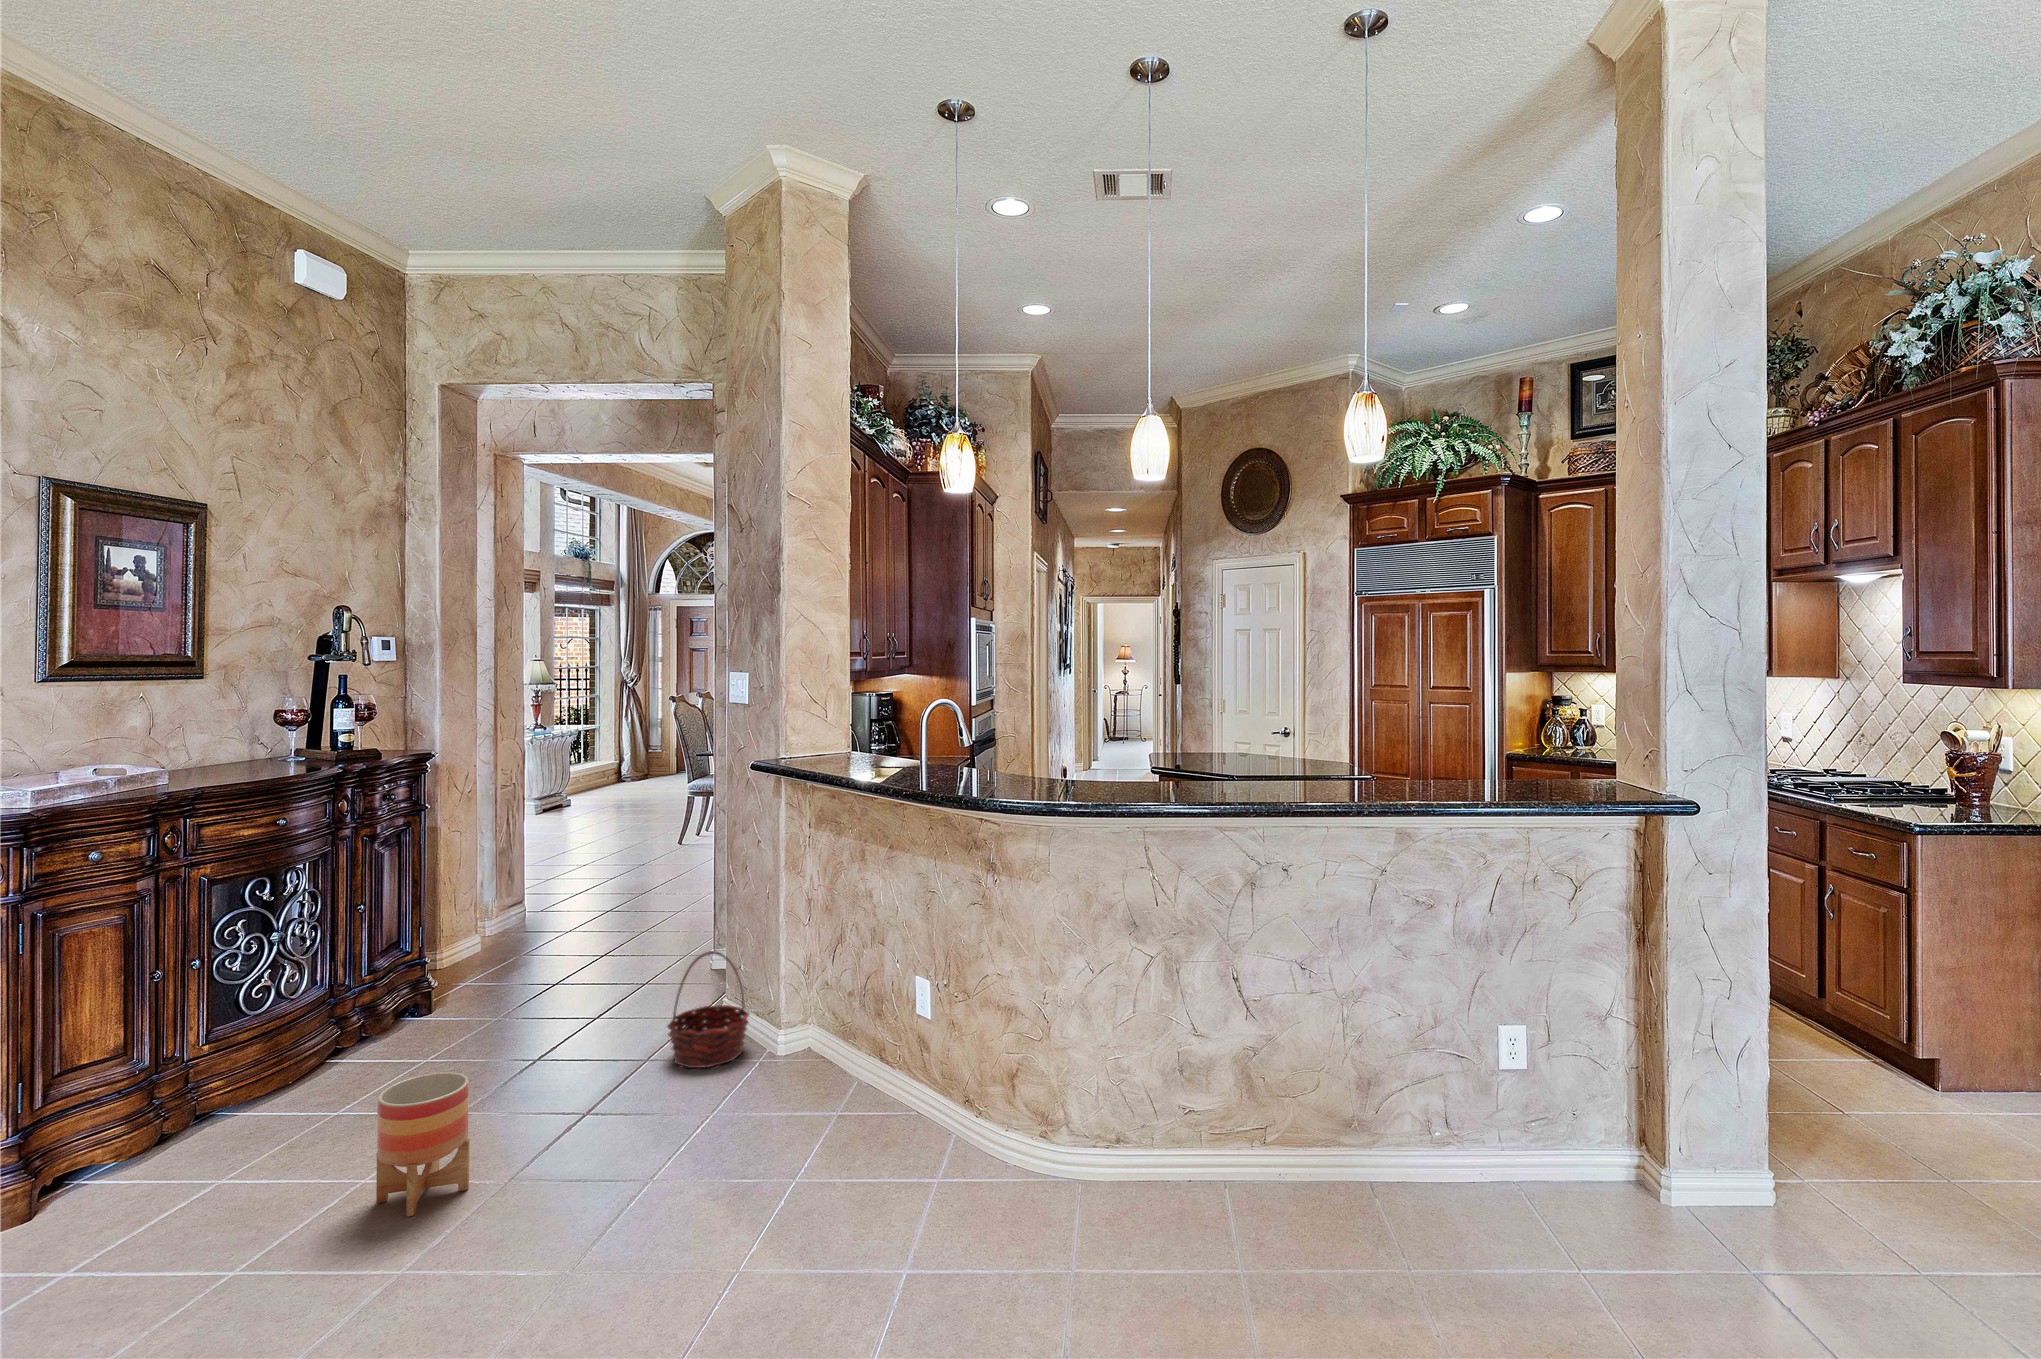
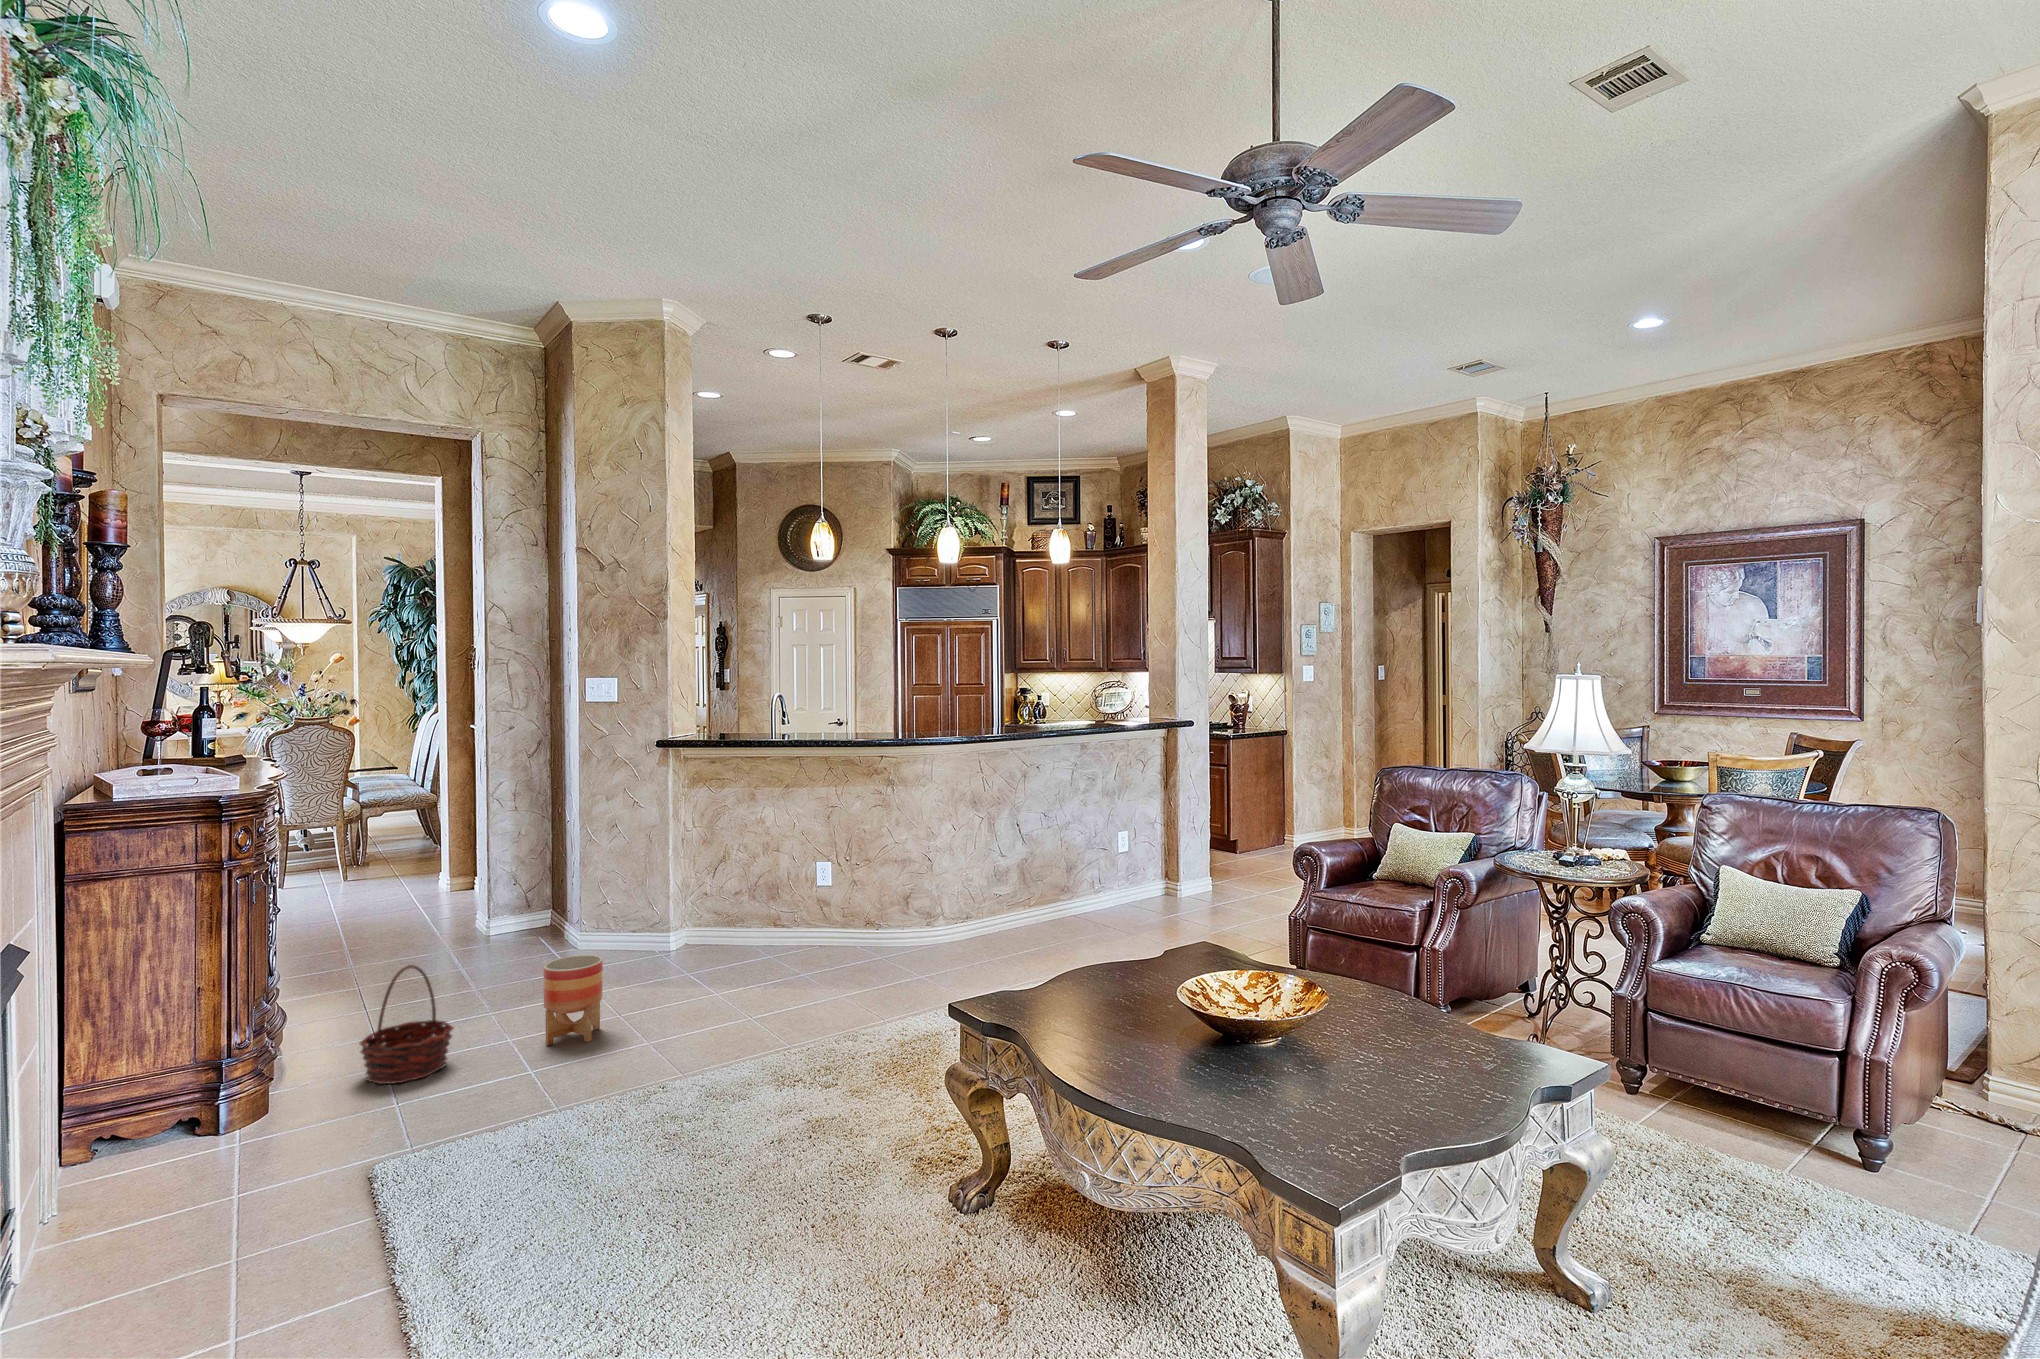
basket: present [667,951,749,1068] -> present [360,965,453,1084]

